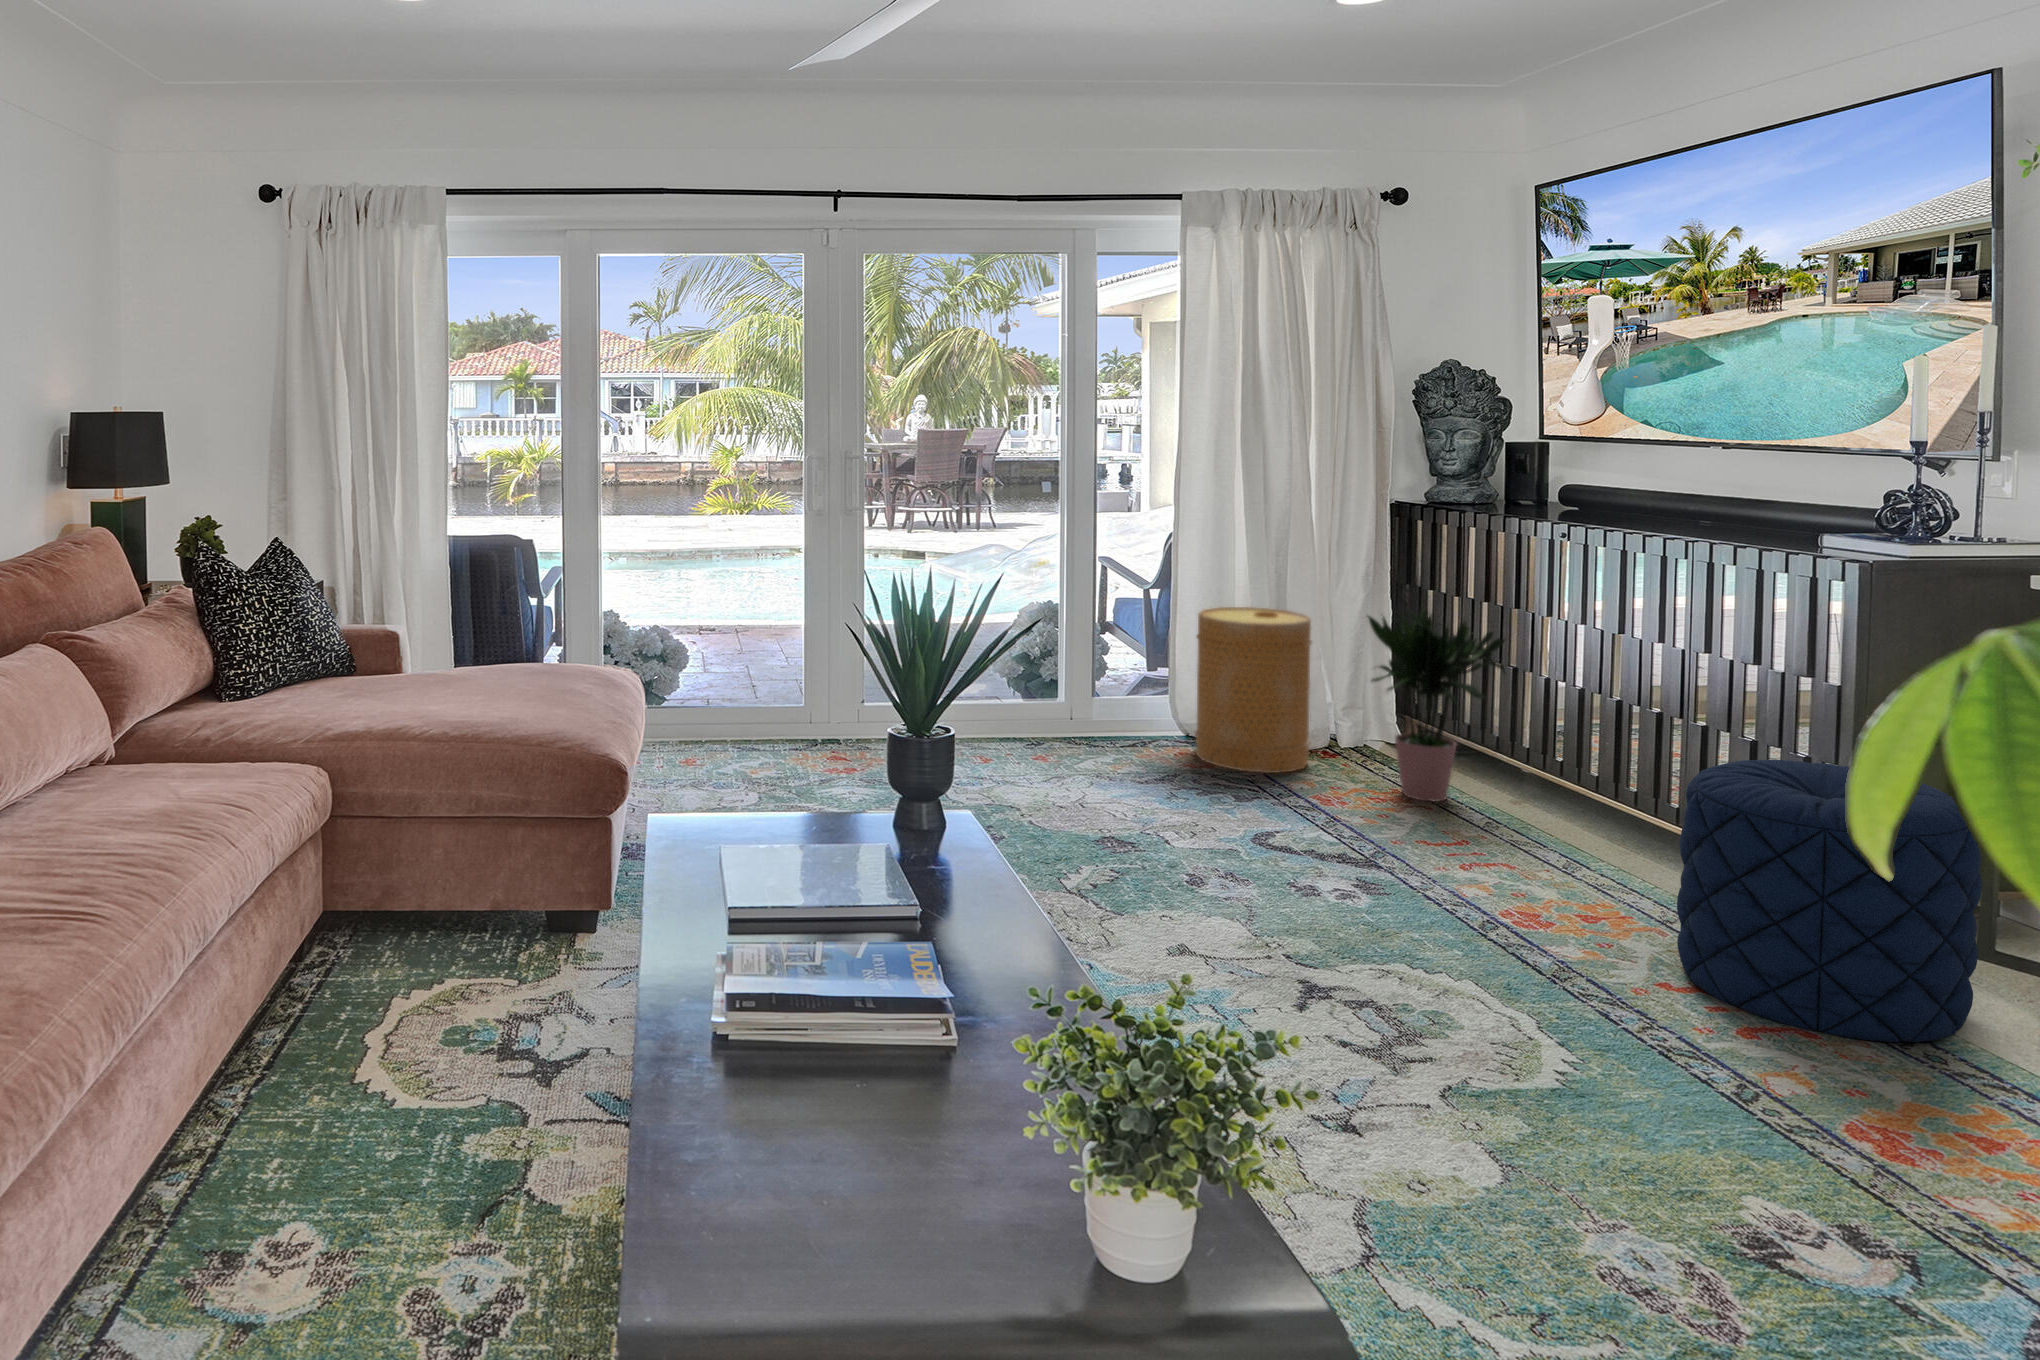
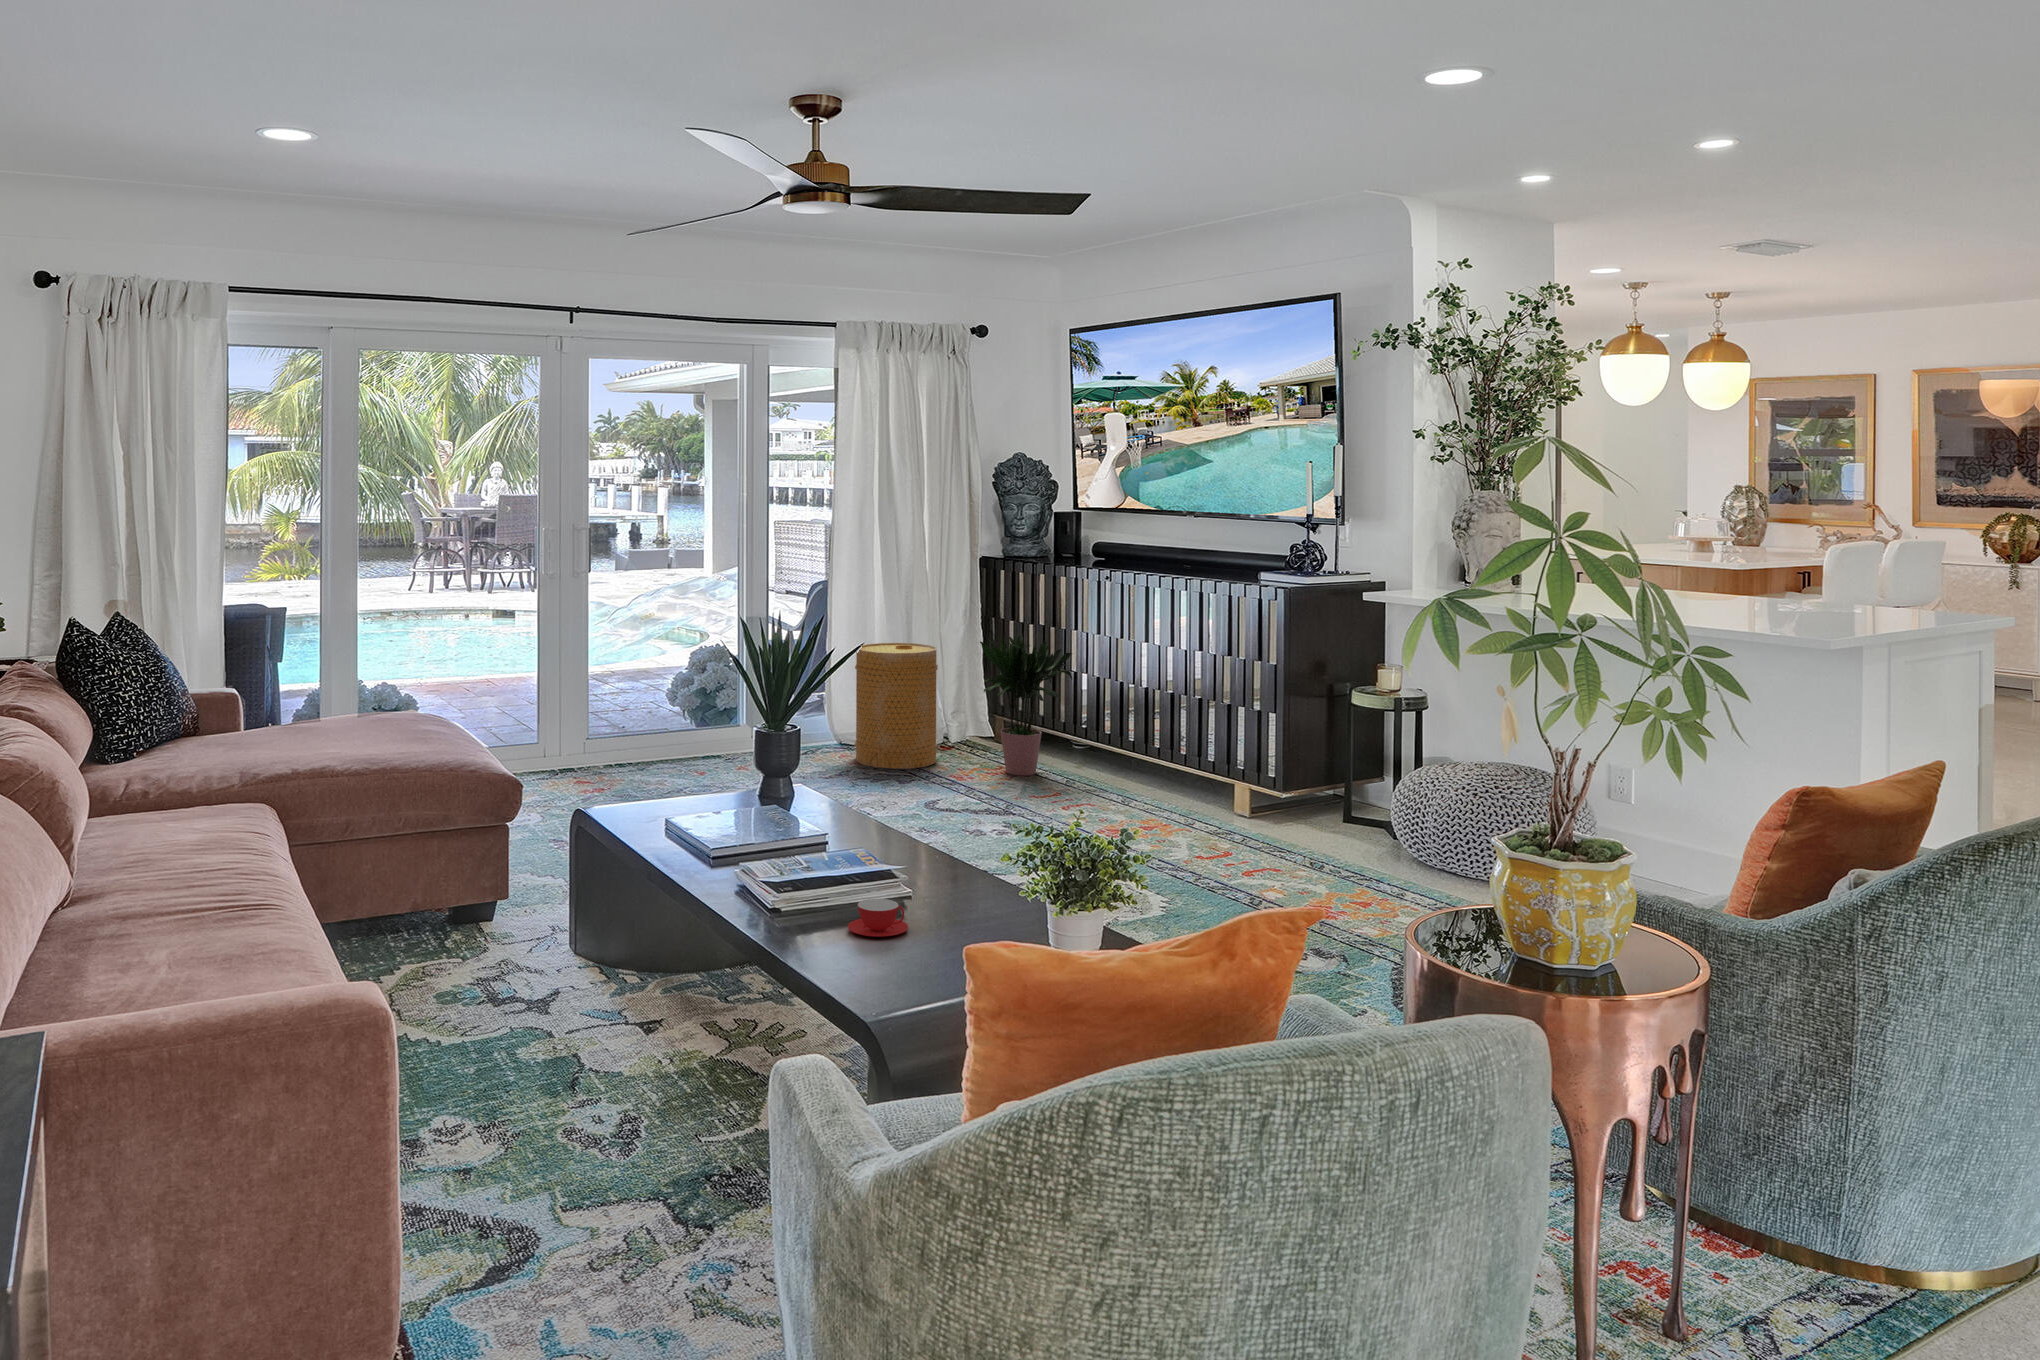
pouf: present [1677,760,1982,1042] -> none [1202,710,1353,869]
teacup: none [780,1084,882,1165] -> present [848,899,908,937]

